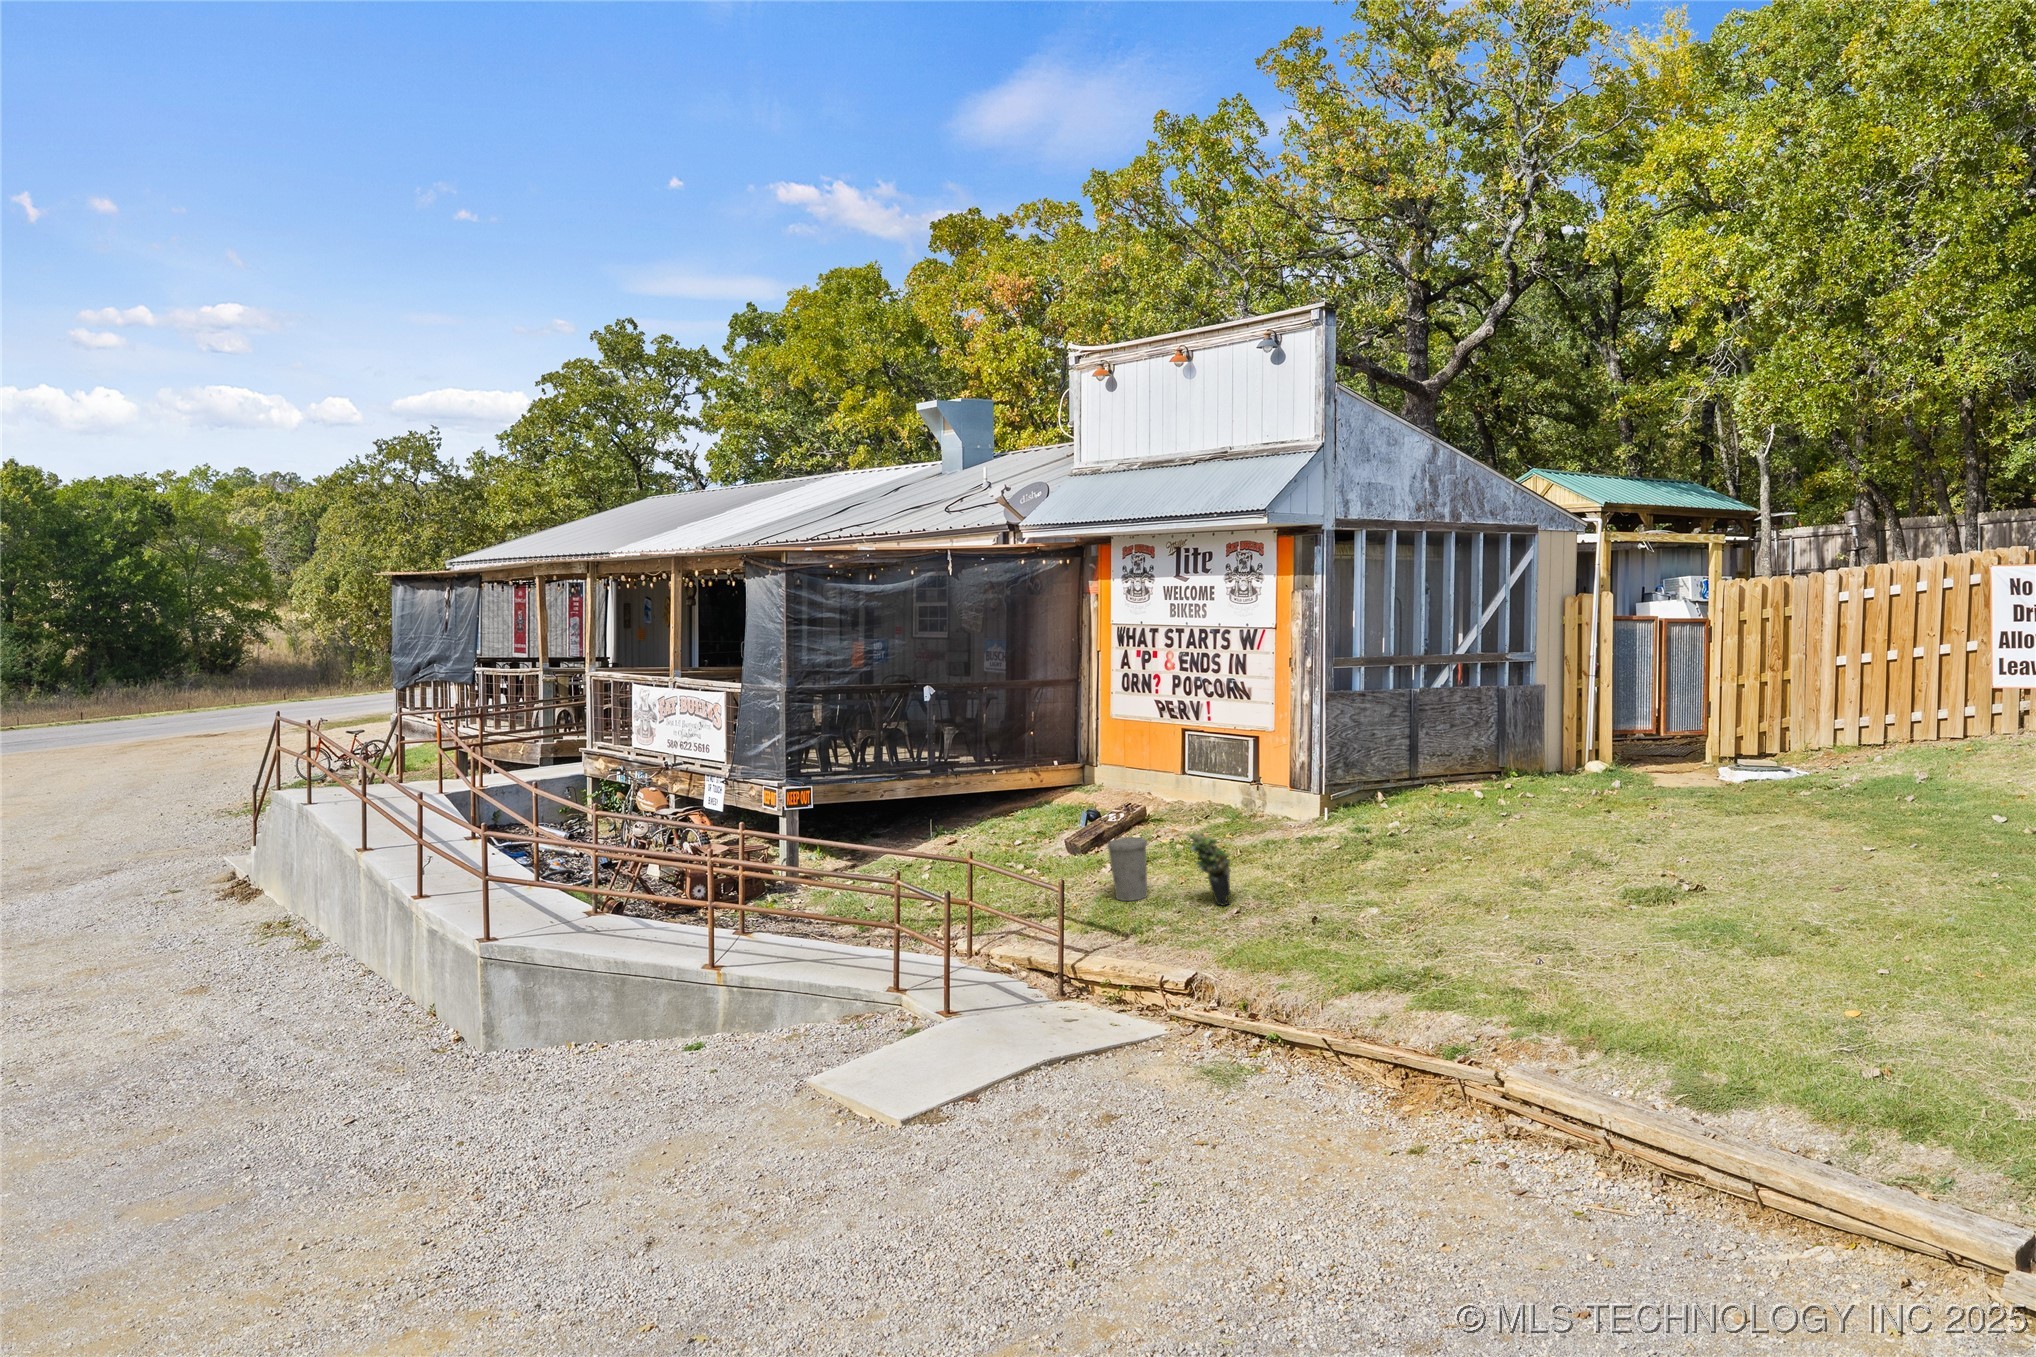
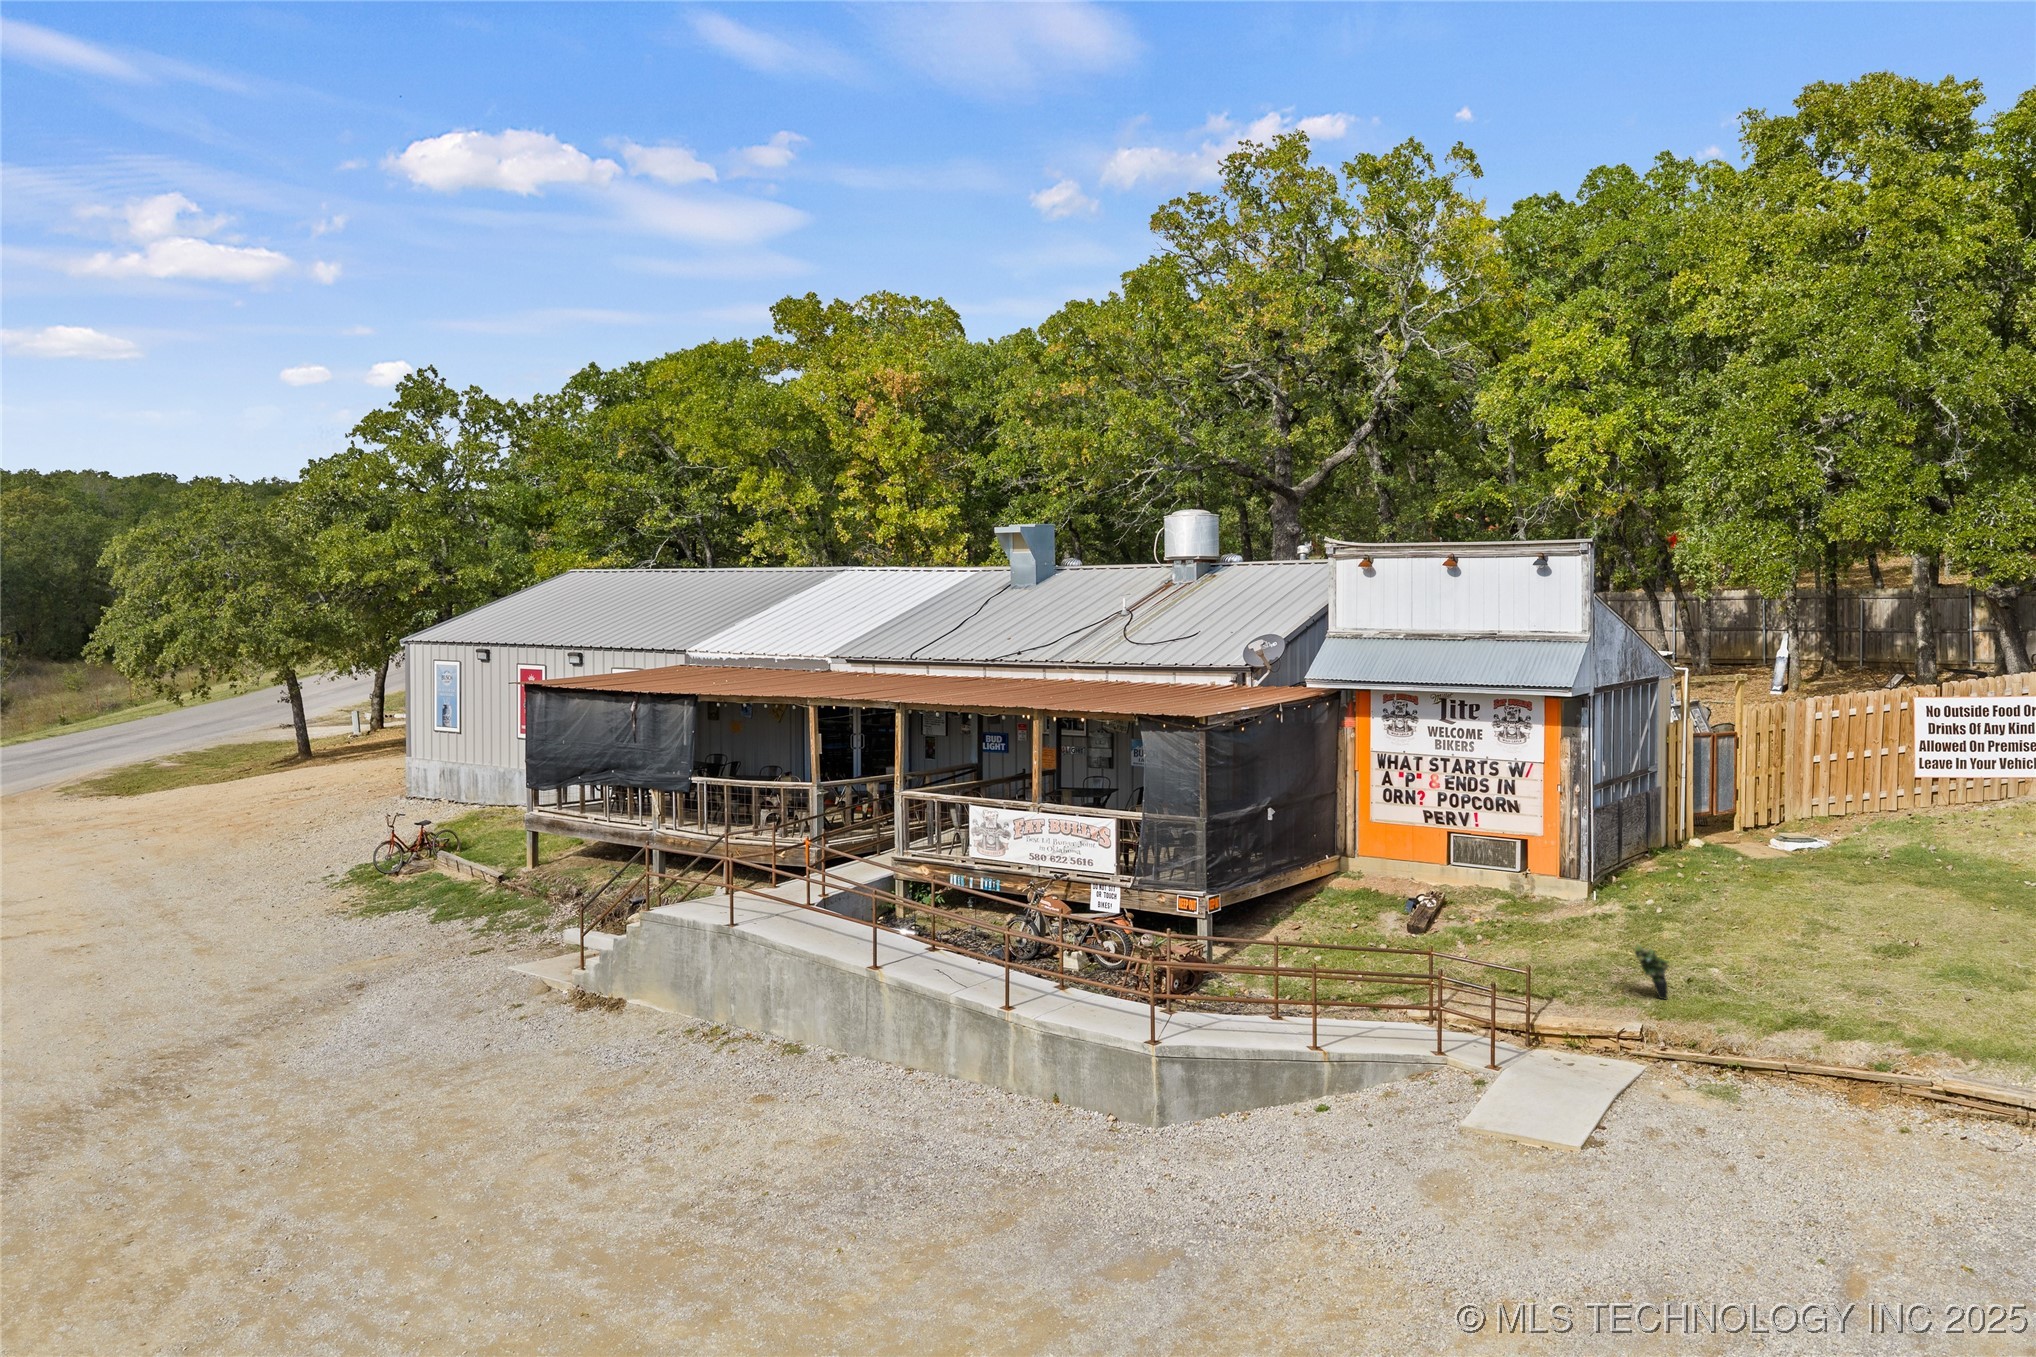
trash can: present [1107,837,1148,901] -> none [1556,947,1590,998]

